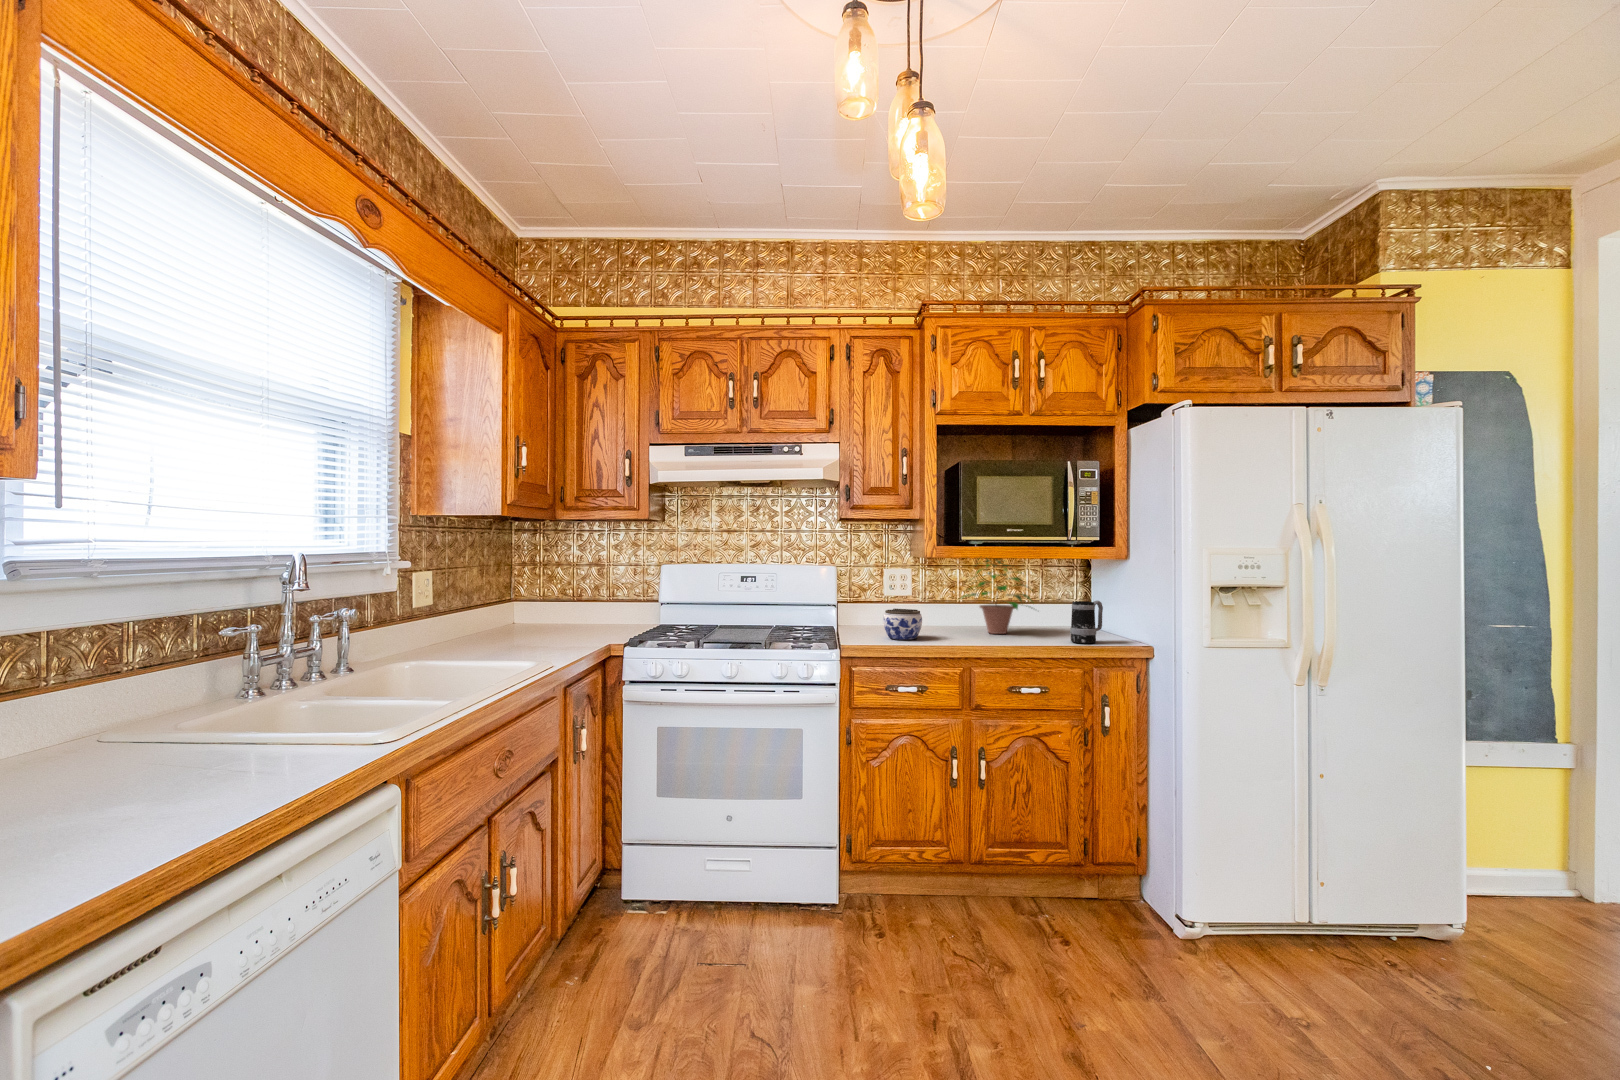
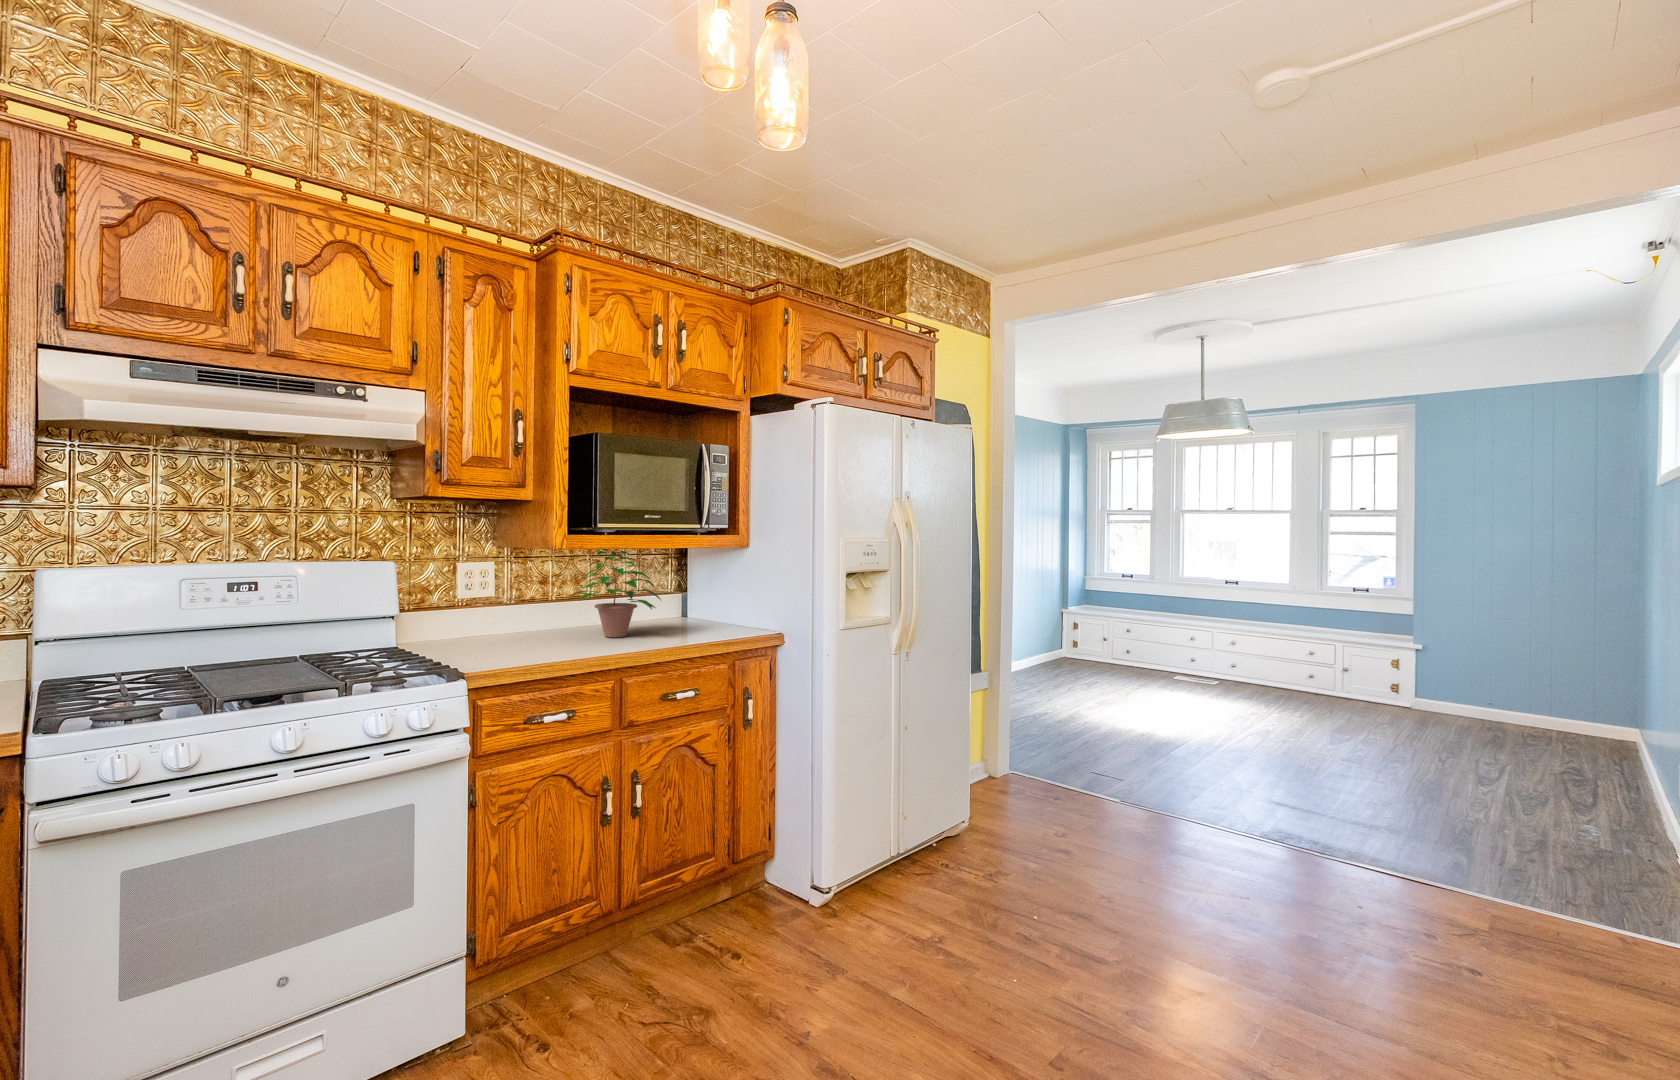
mug: present [1070,601,1103,643] -> none [707,594,735,640]
jar: present [883,609,922,640] -> none [491,617,545,657]

